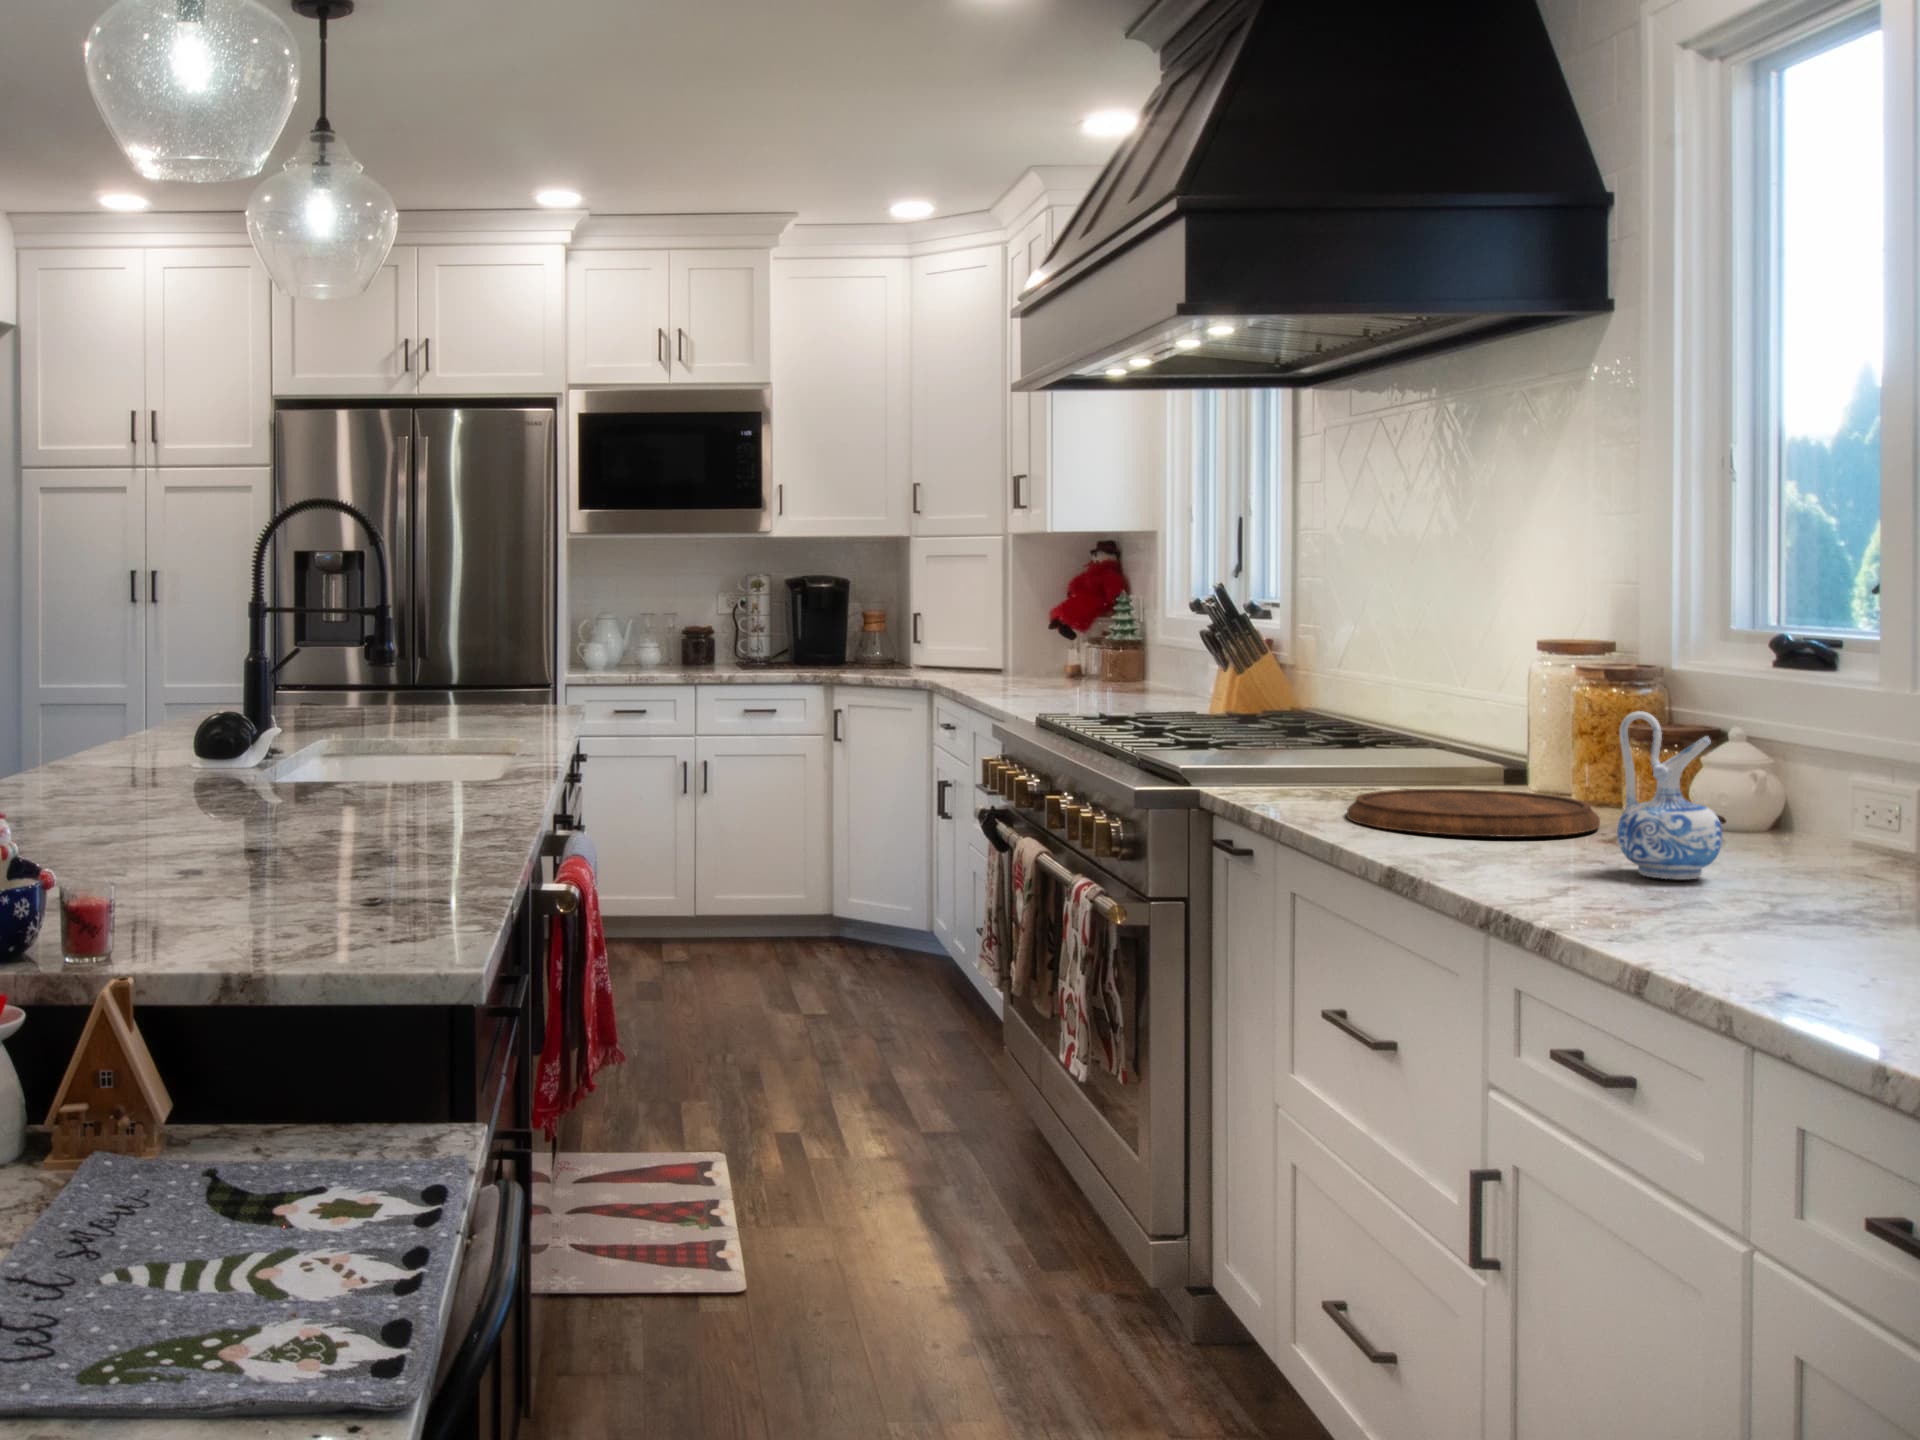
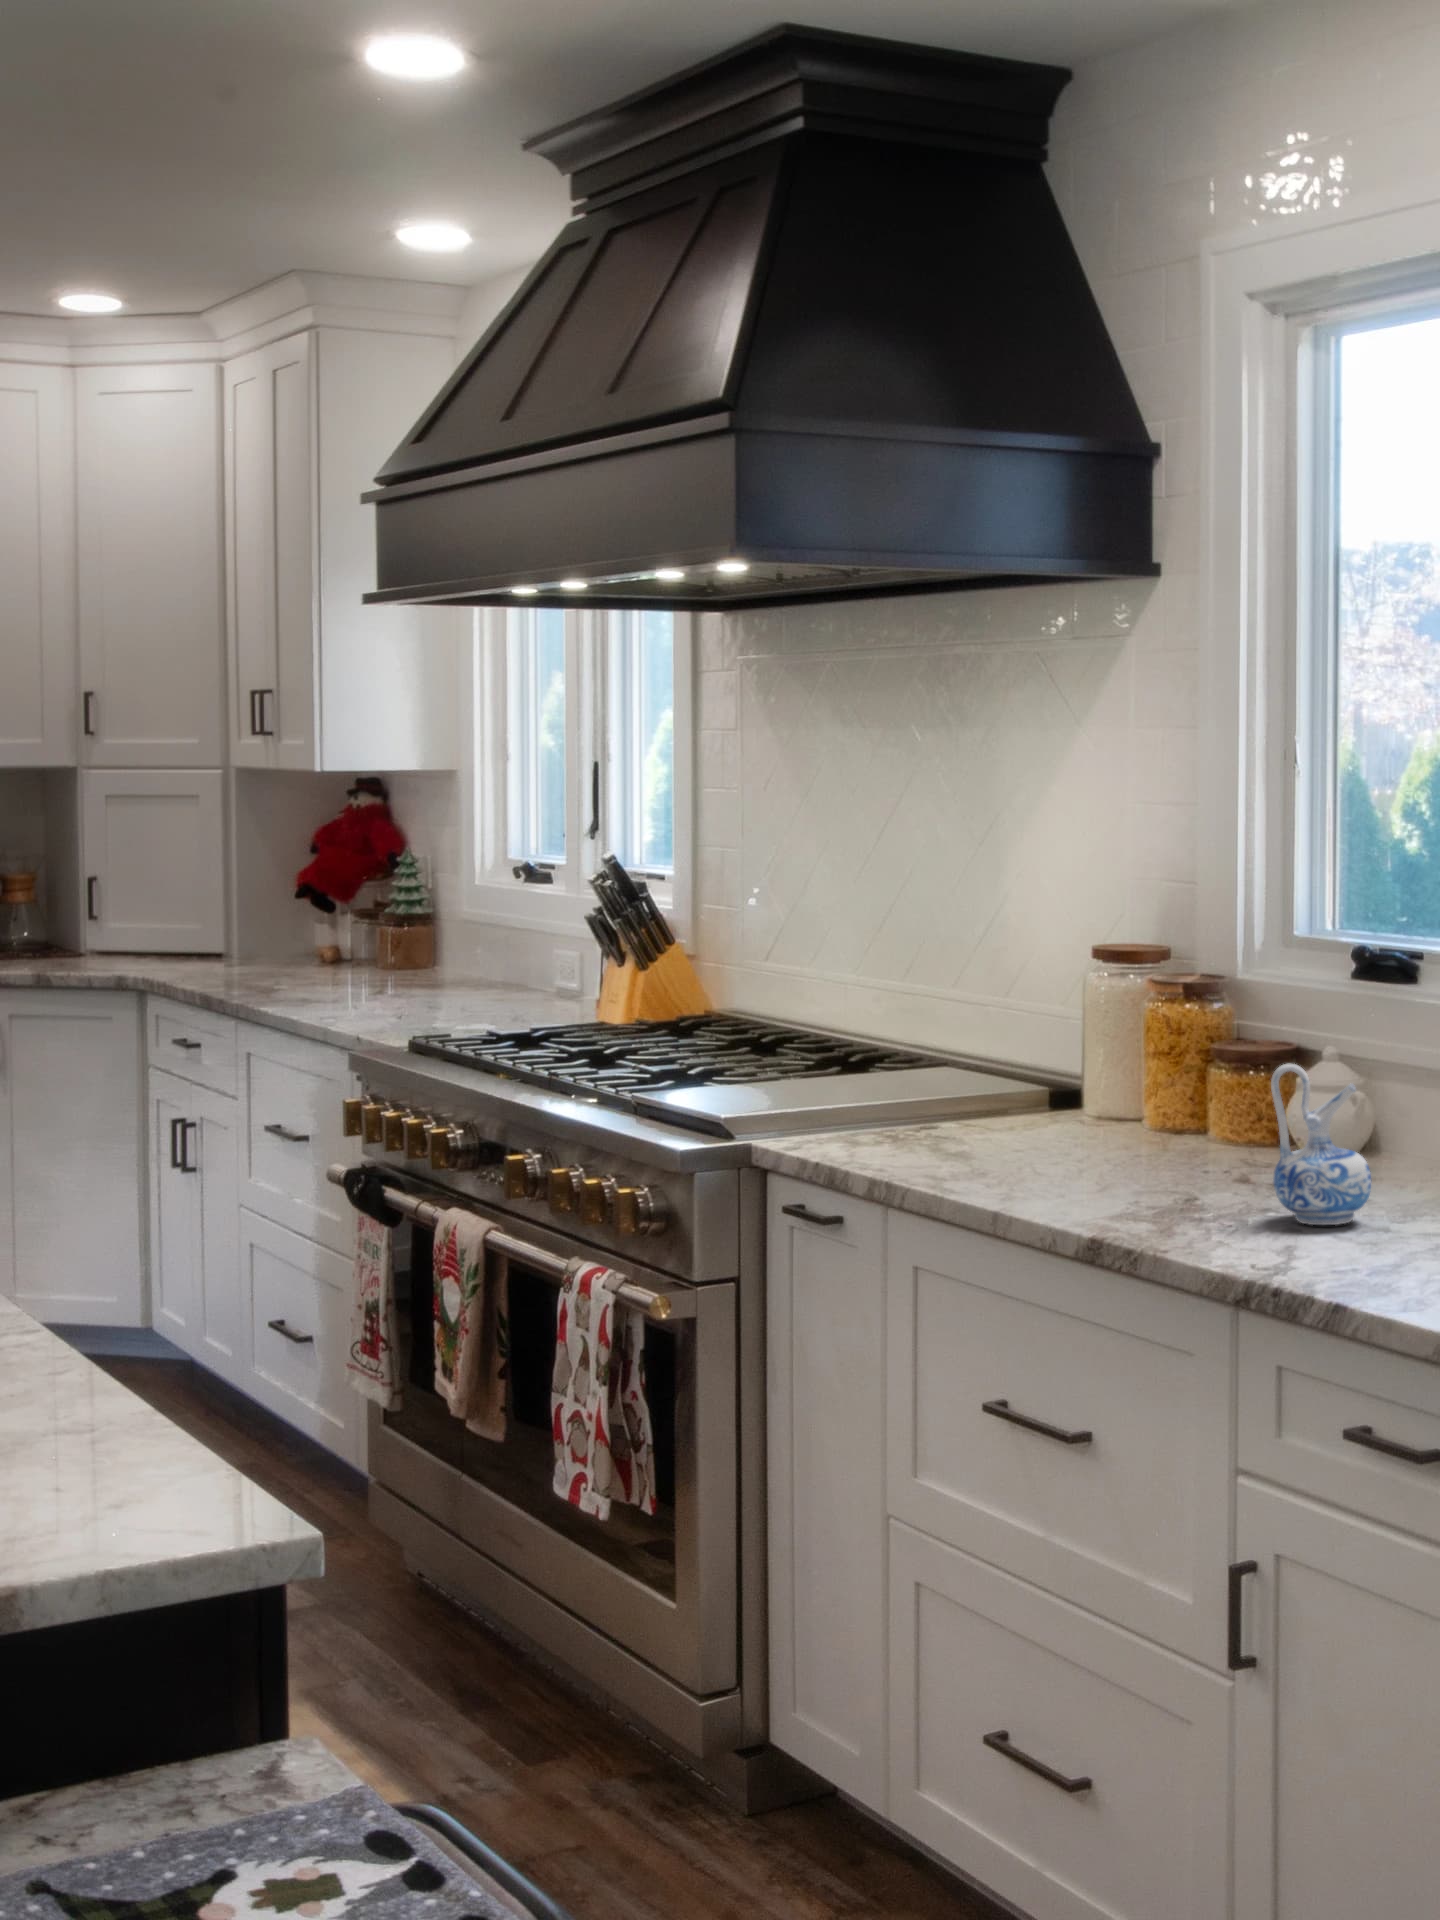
cutting board: present [1347,789,1600,837] -> none [955,1131,1215,1193]

